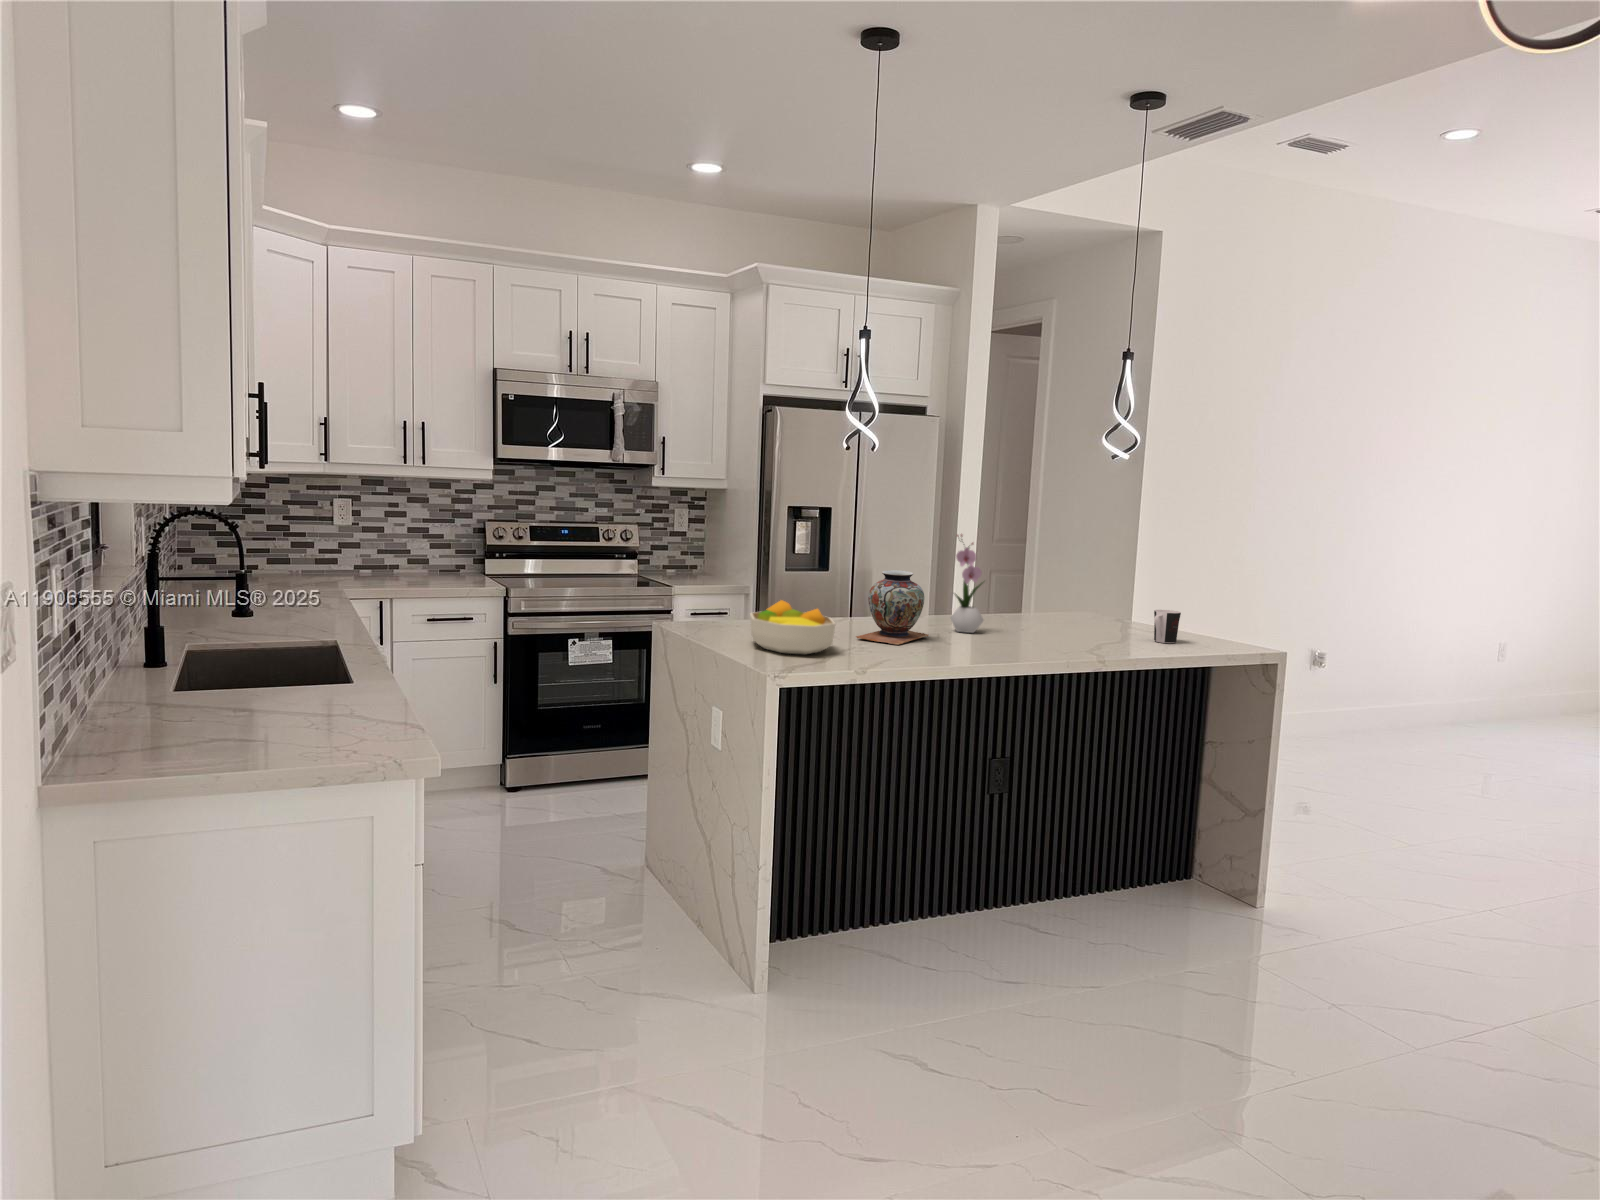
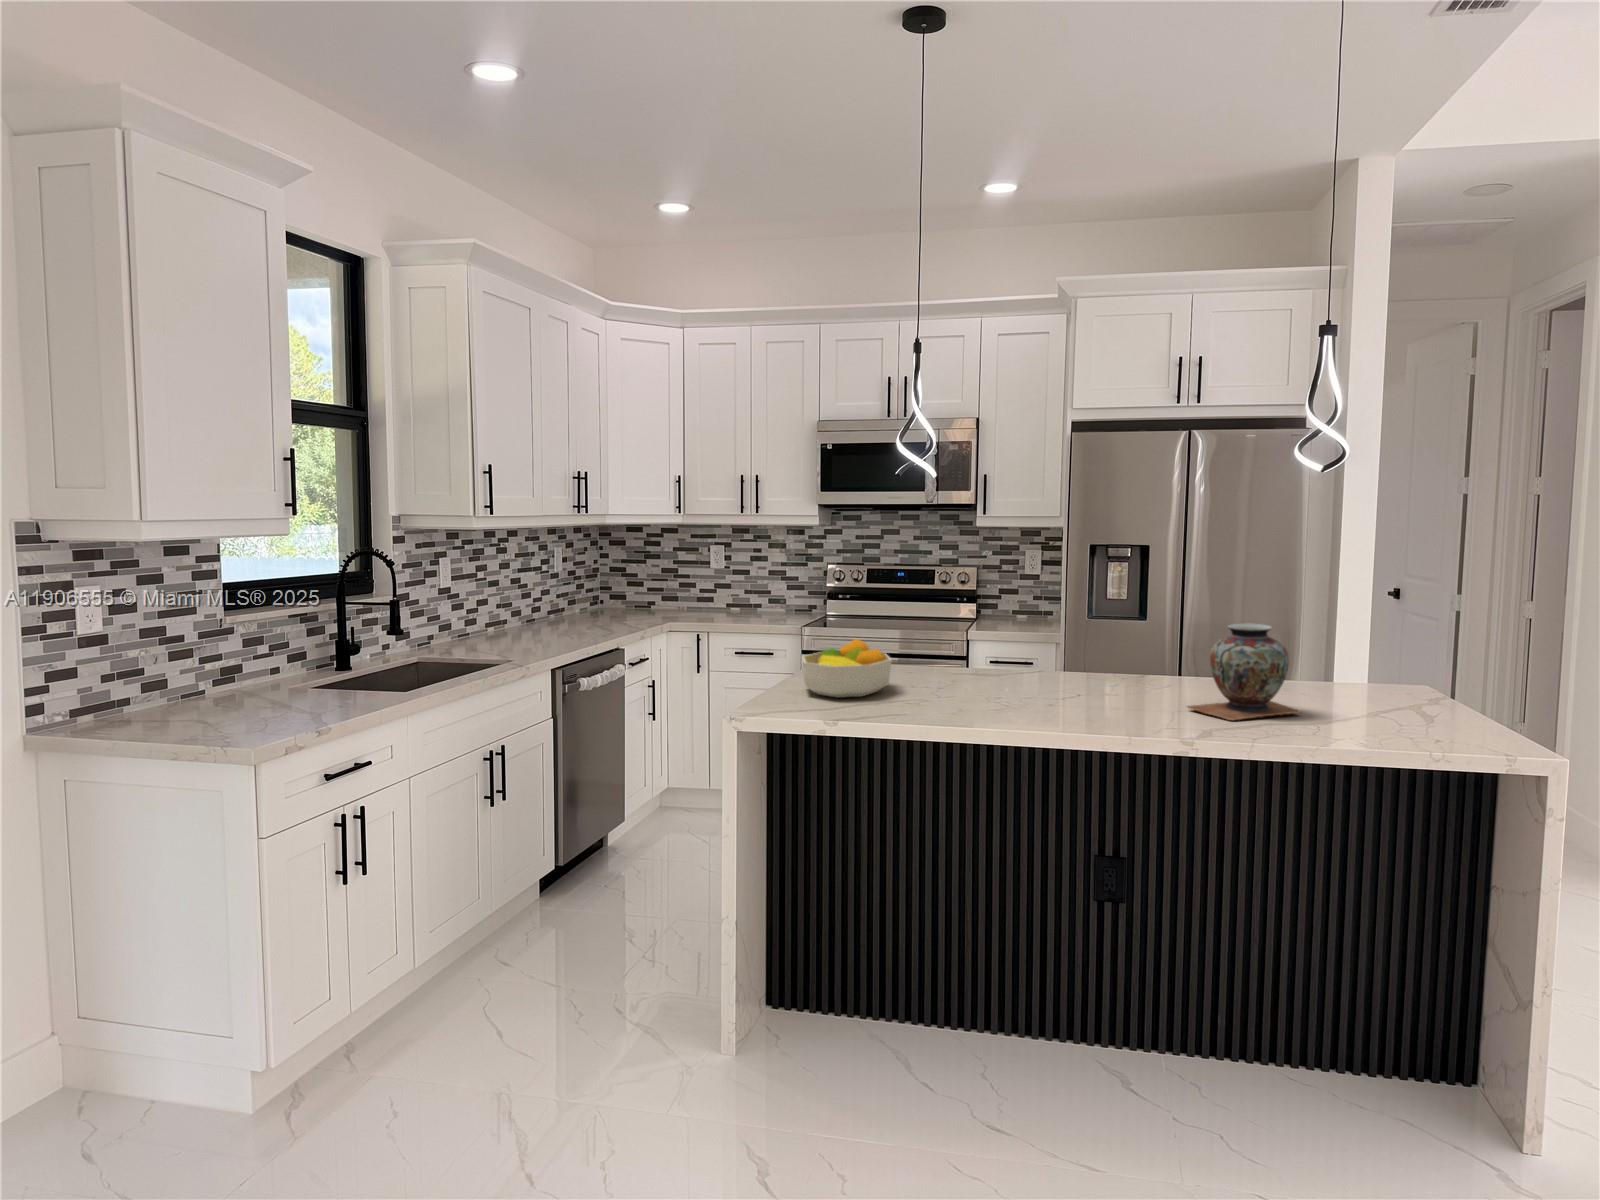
flower arrangement: present [950,535,984,633] -> none [1105,568,1161,692]
decorative vase: present [856,570,928,645] -> present [1187,624,1301,720]
coffee cup: present [1154,610,1181,643] -> none [1384,676,1436,725]

